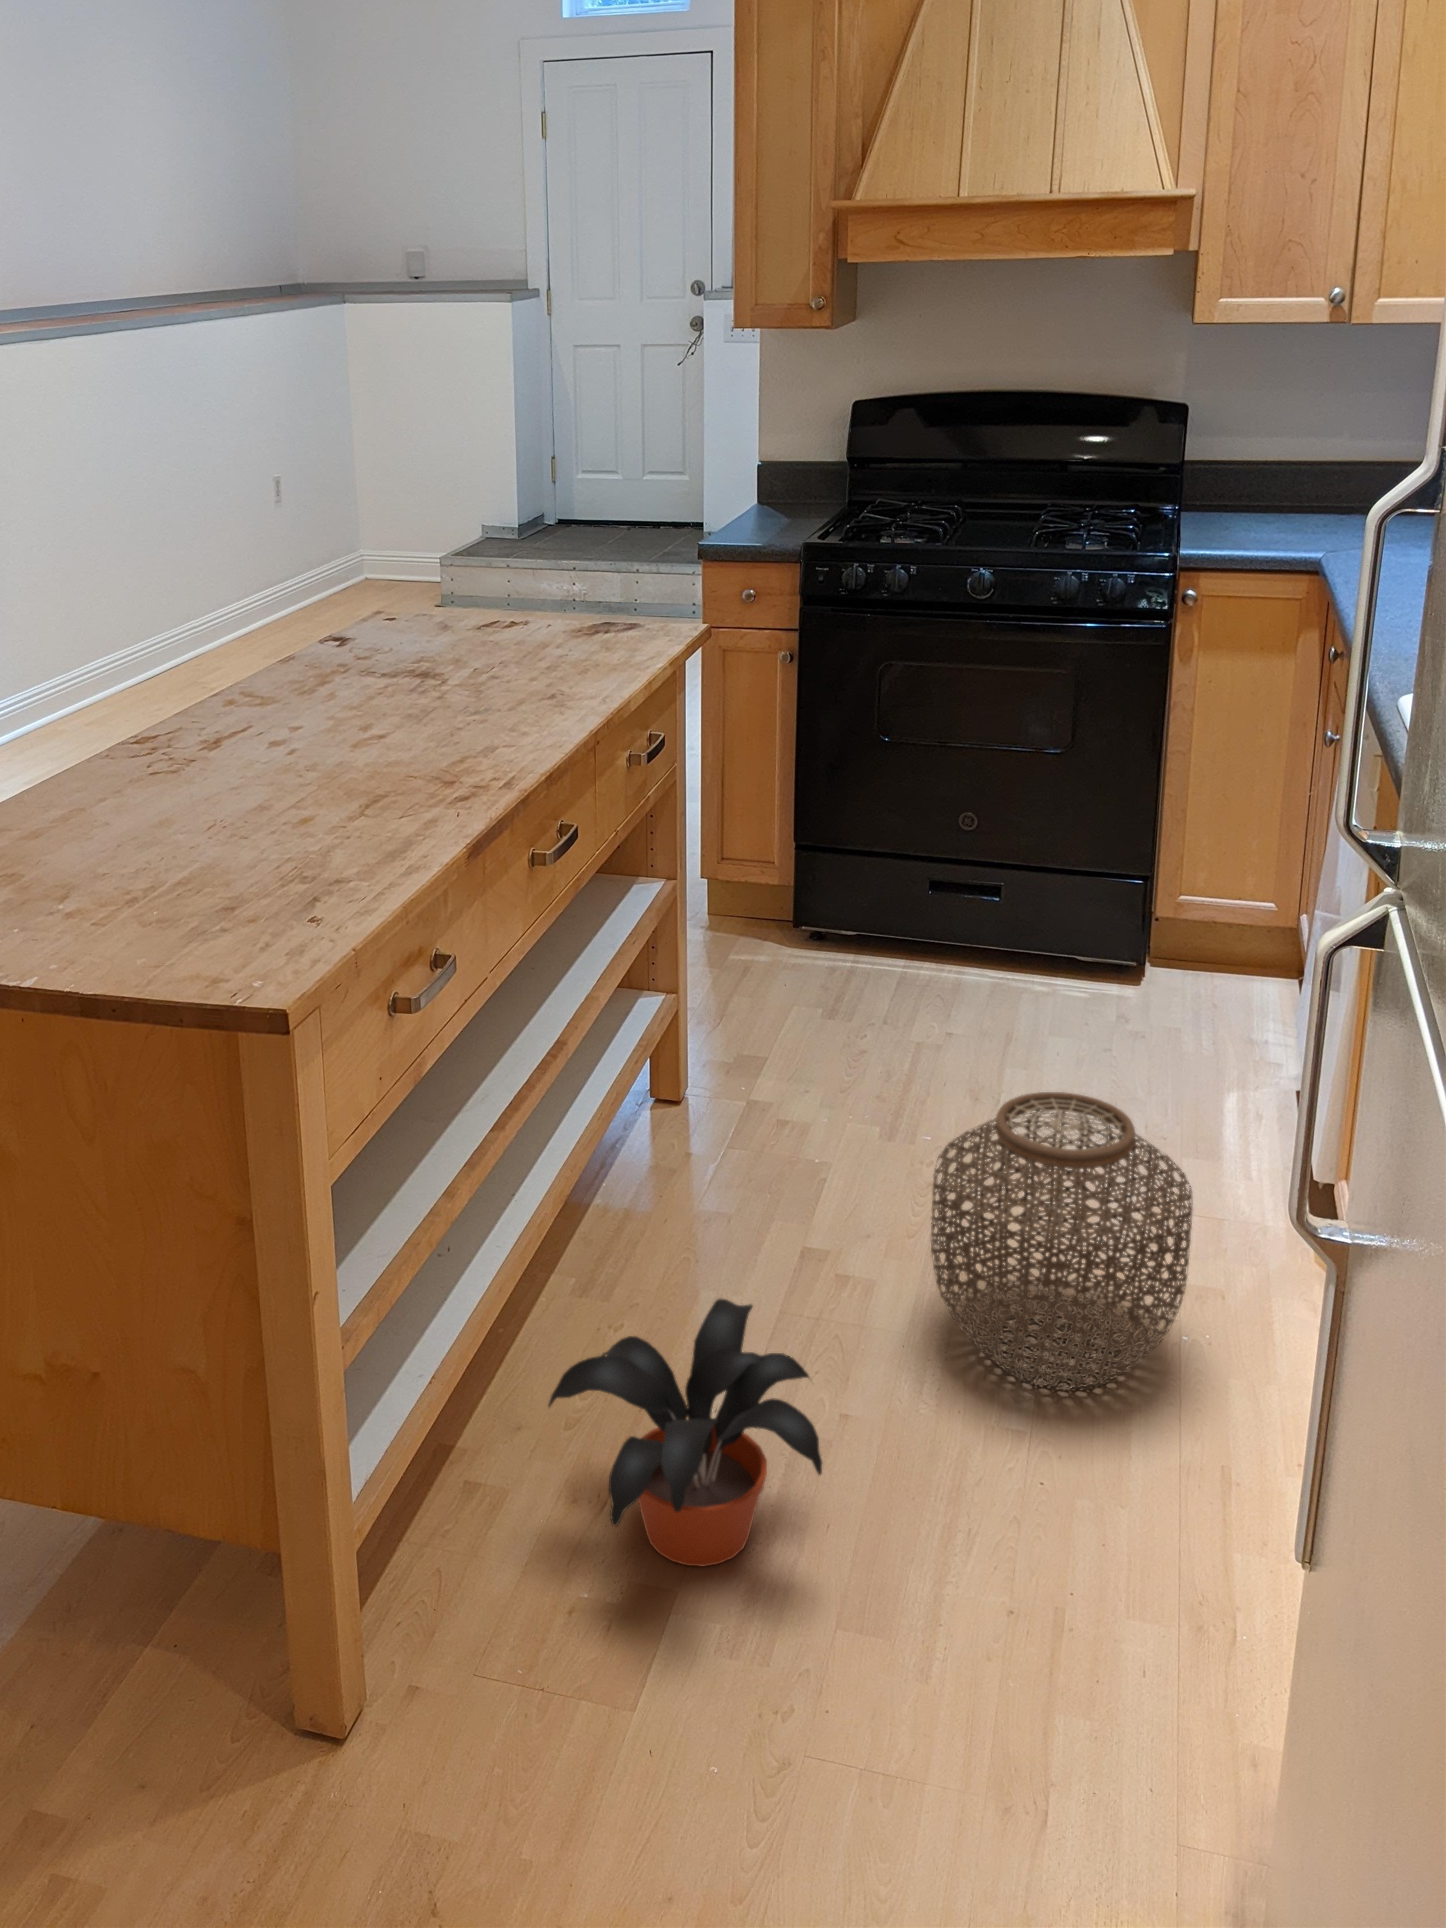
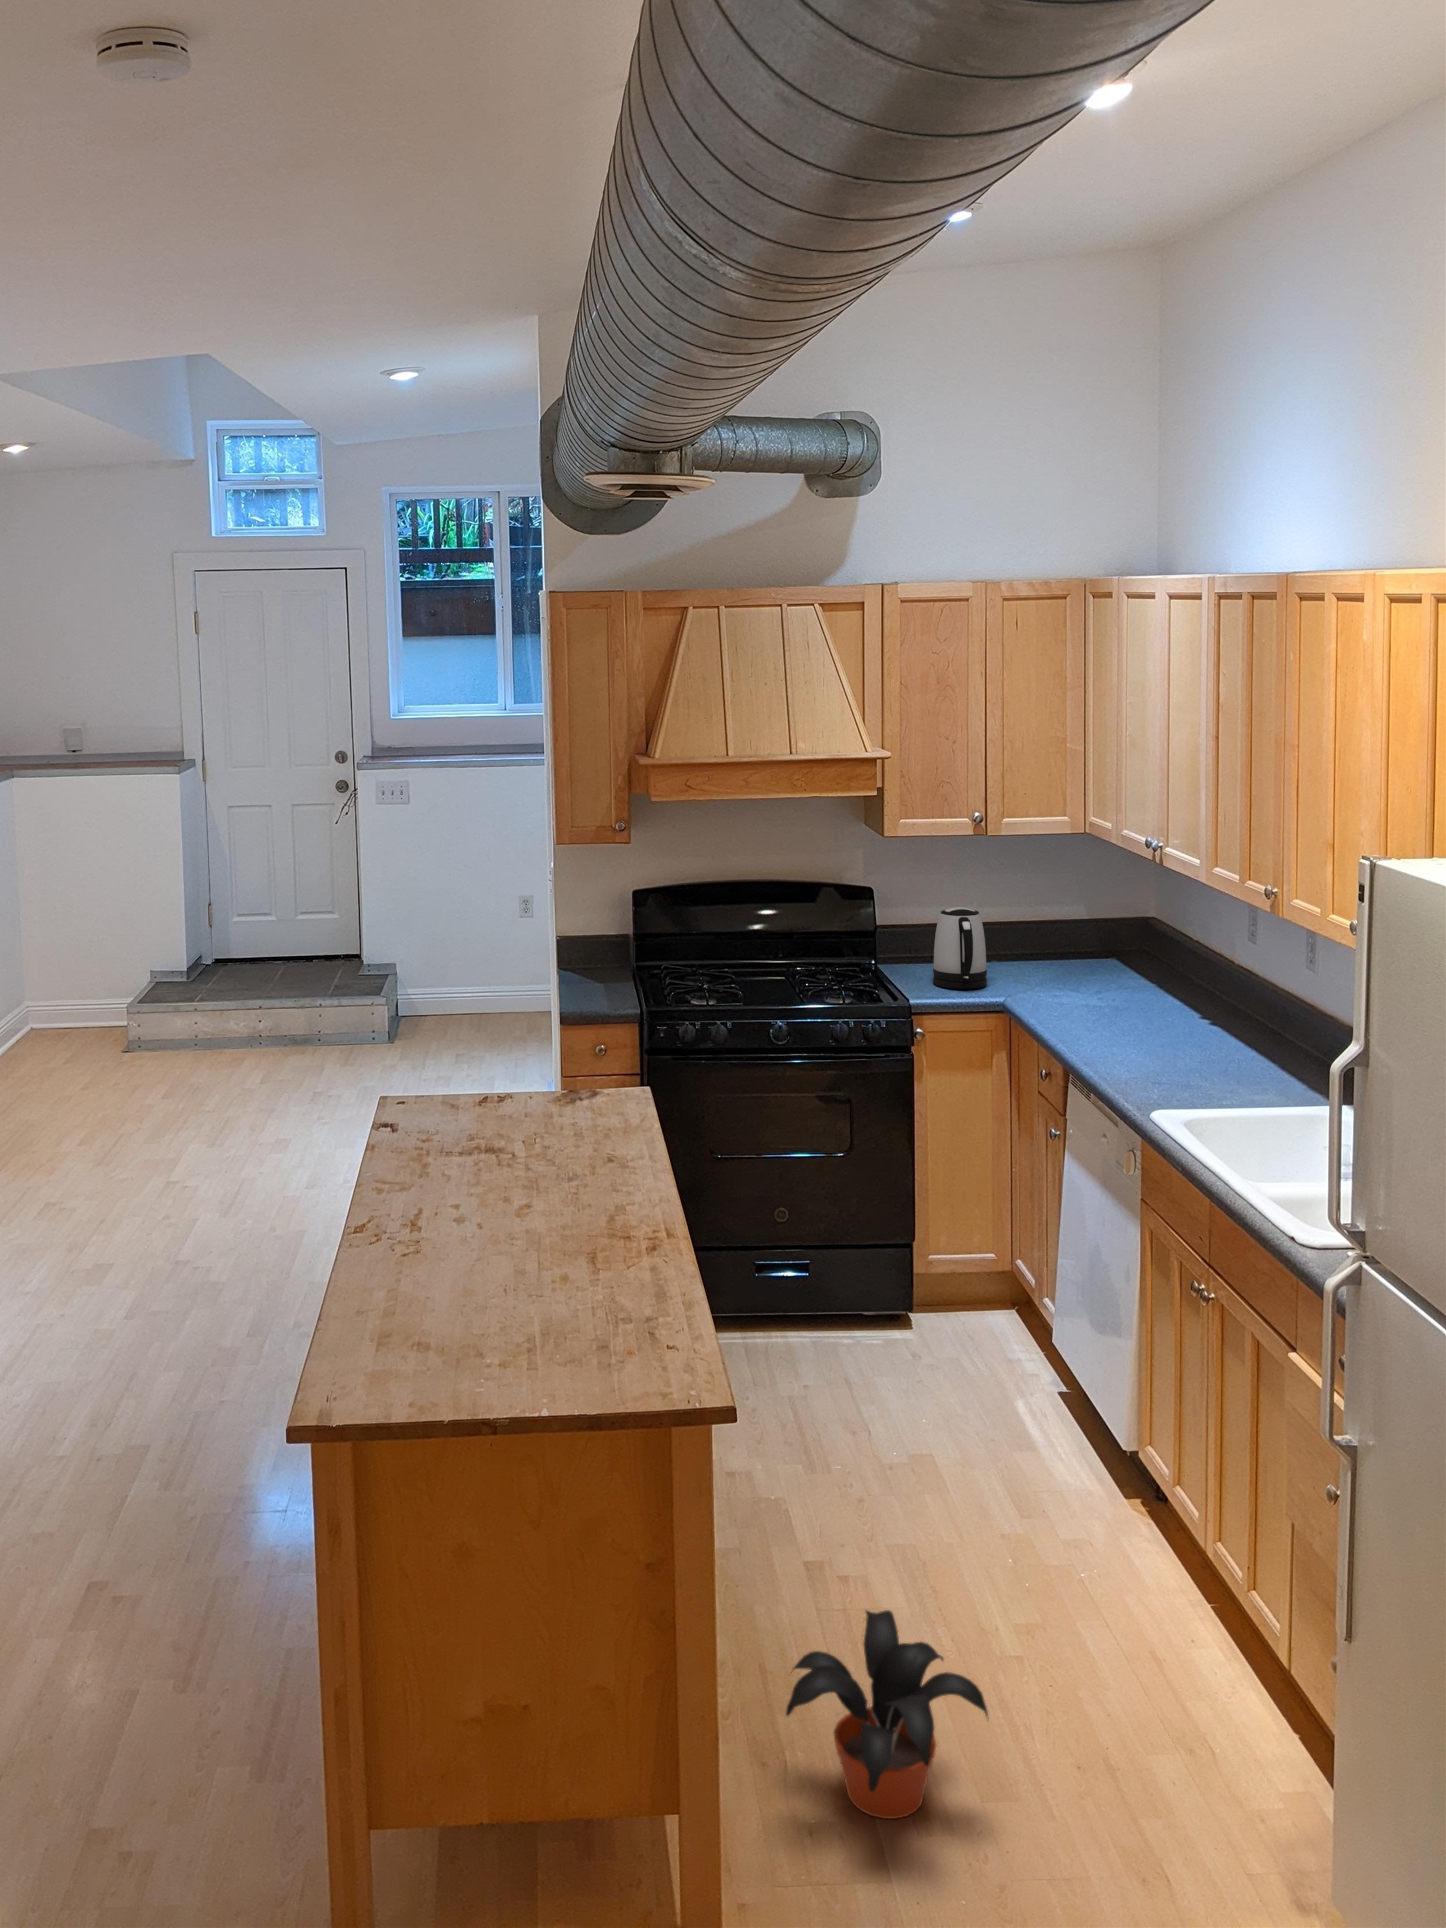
kettle: none [1239,426,1321,540] -> present [933,907,987,989]
woven basket: present [931,1092,1192,1388] -> none [937,1418,1118,1639]

